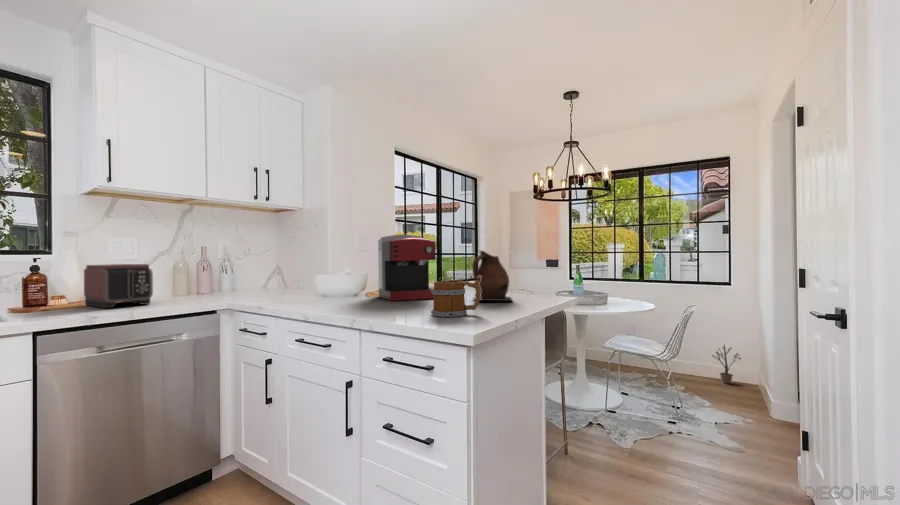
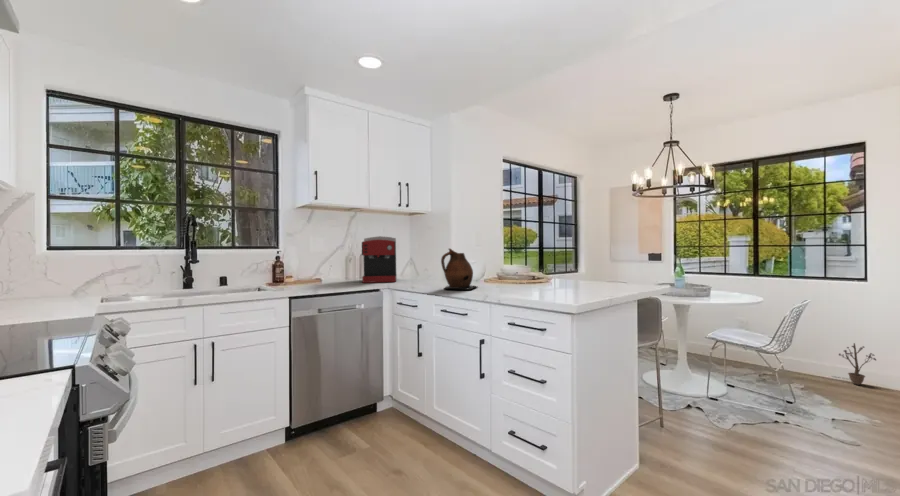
coffee maker: present [378,234,436,301] -> present [362,236,397,283]
ceramic pitcher: present [472,251,512,301] -> present [441,249,477,290]
toaster: present [84,264,153,308] -> none [297,255,338,286]
mug: present [431,276,481,317] -> none [540,268,583,300]

